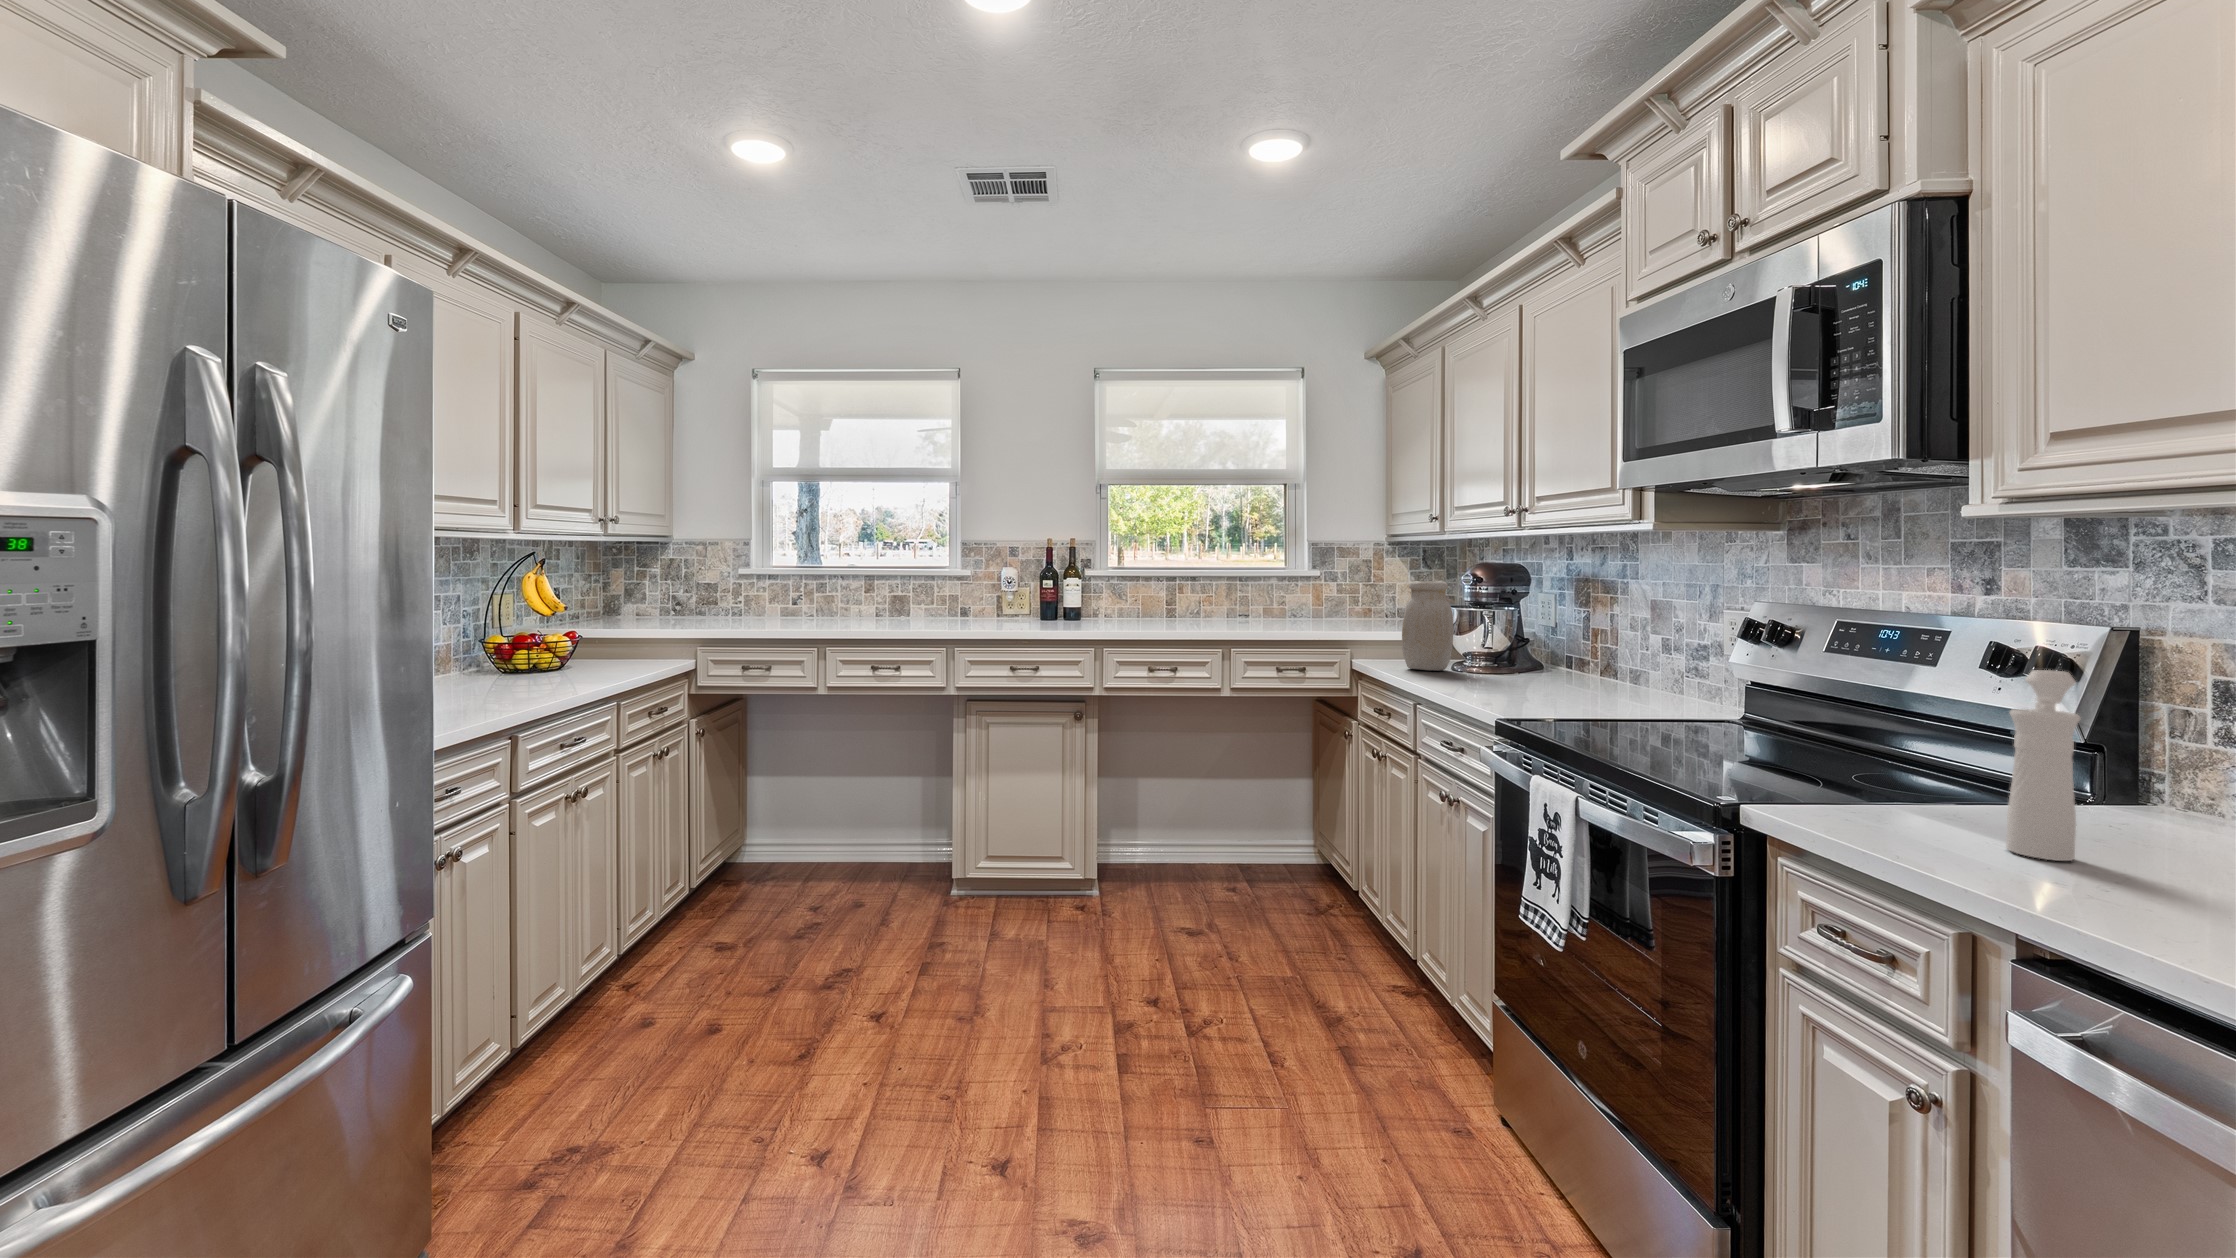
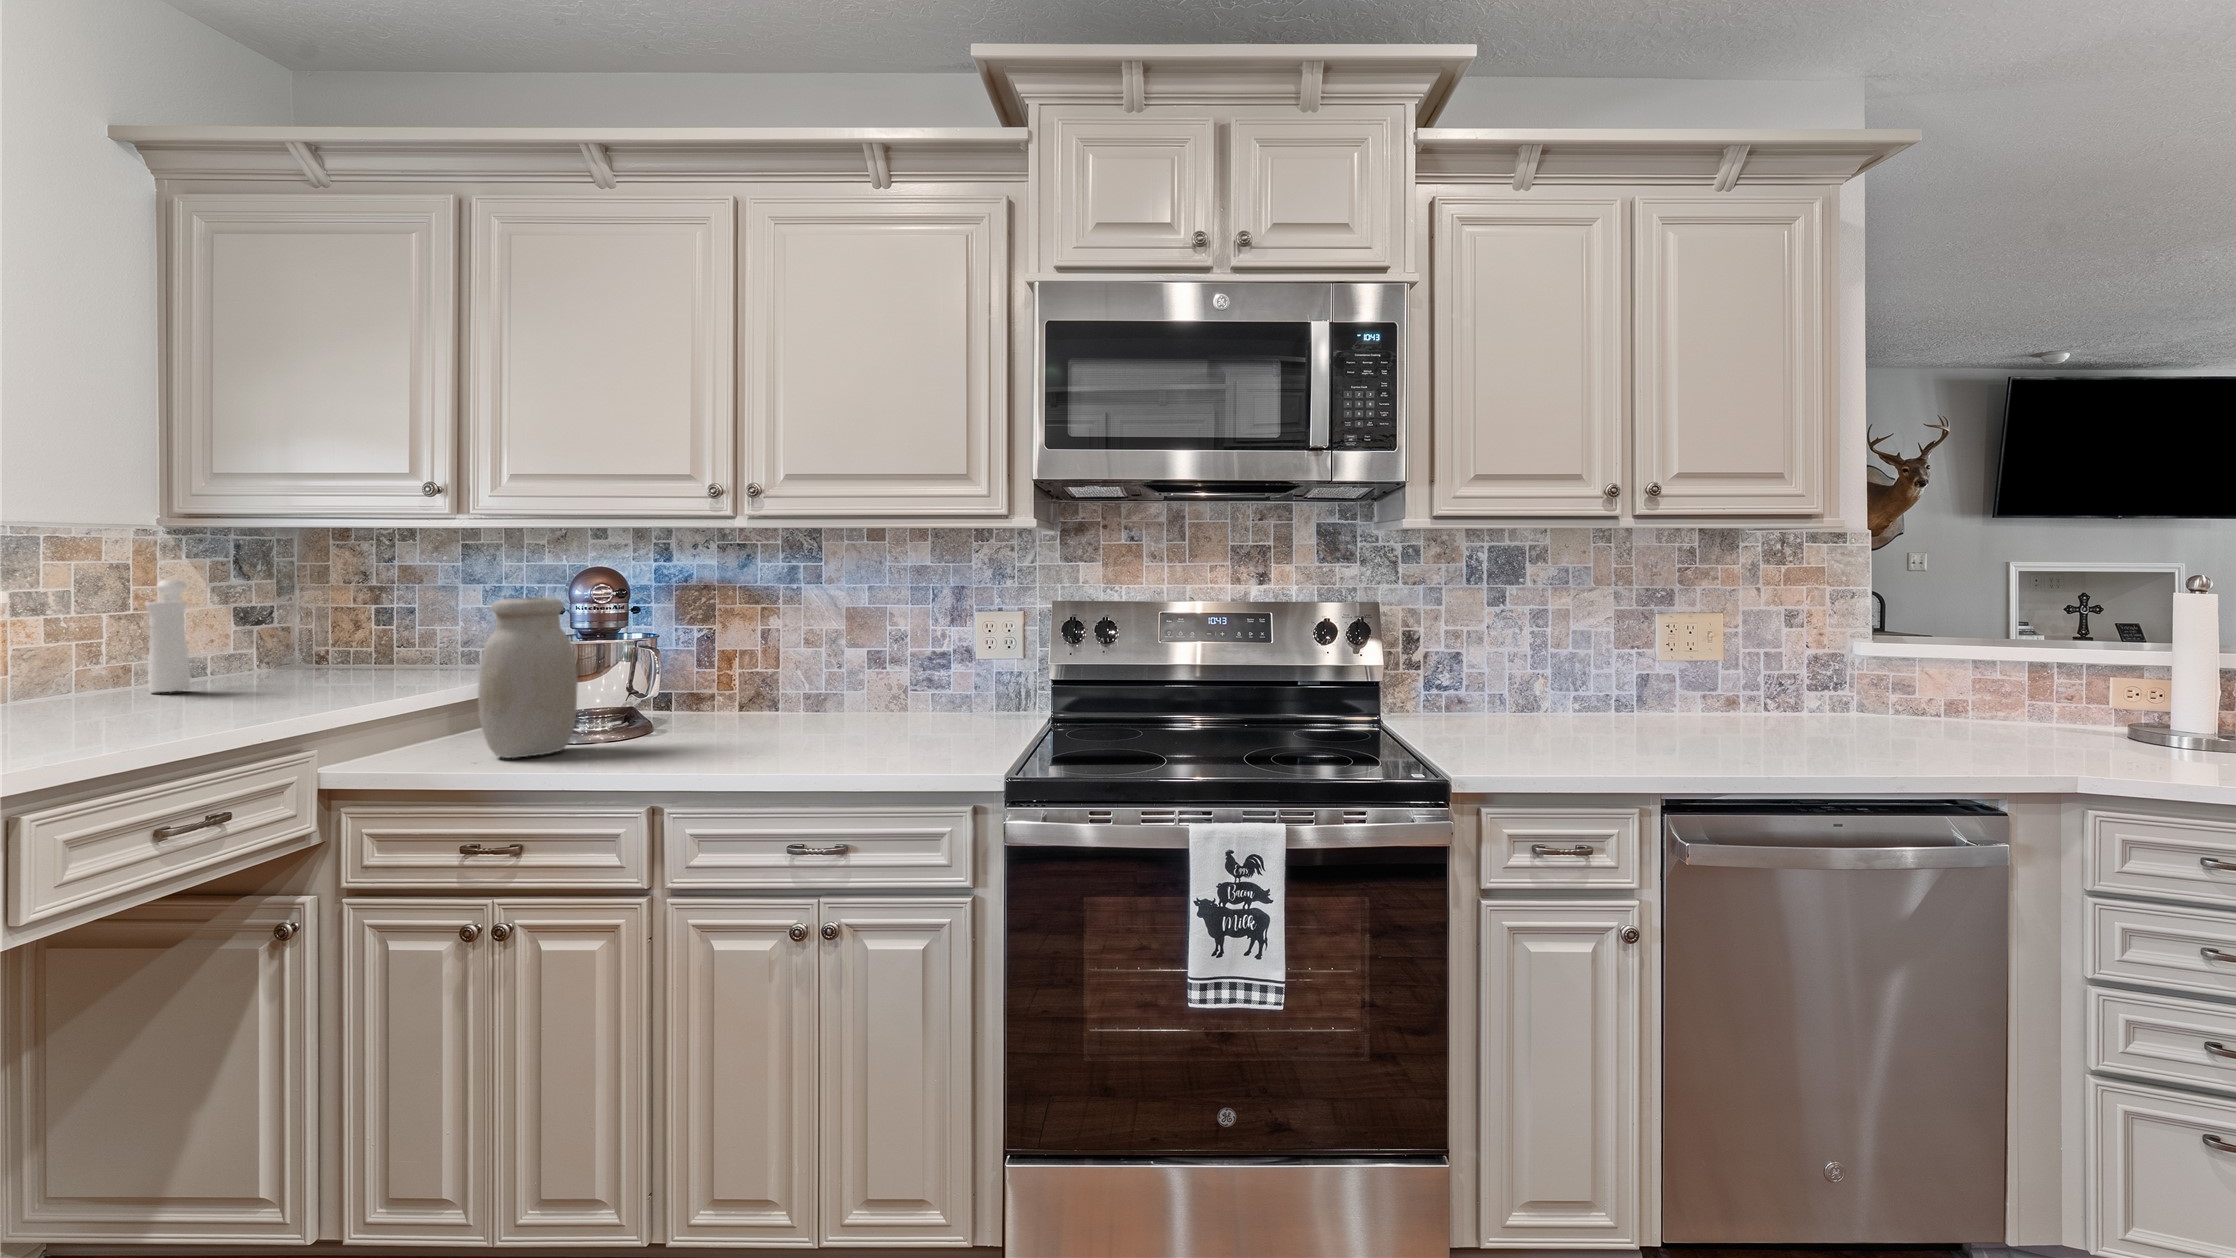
pepper mill: present [2006,670,2080,861] -> present [145,580,190,692]

